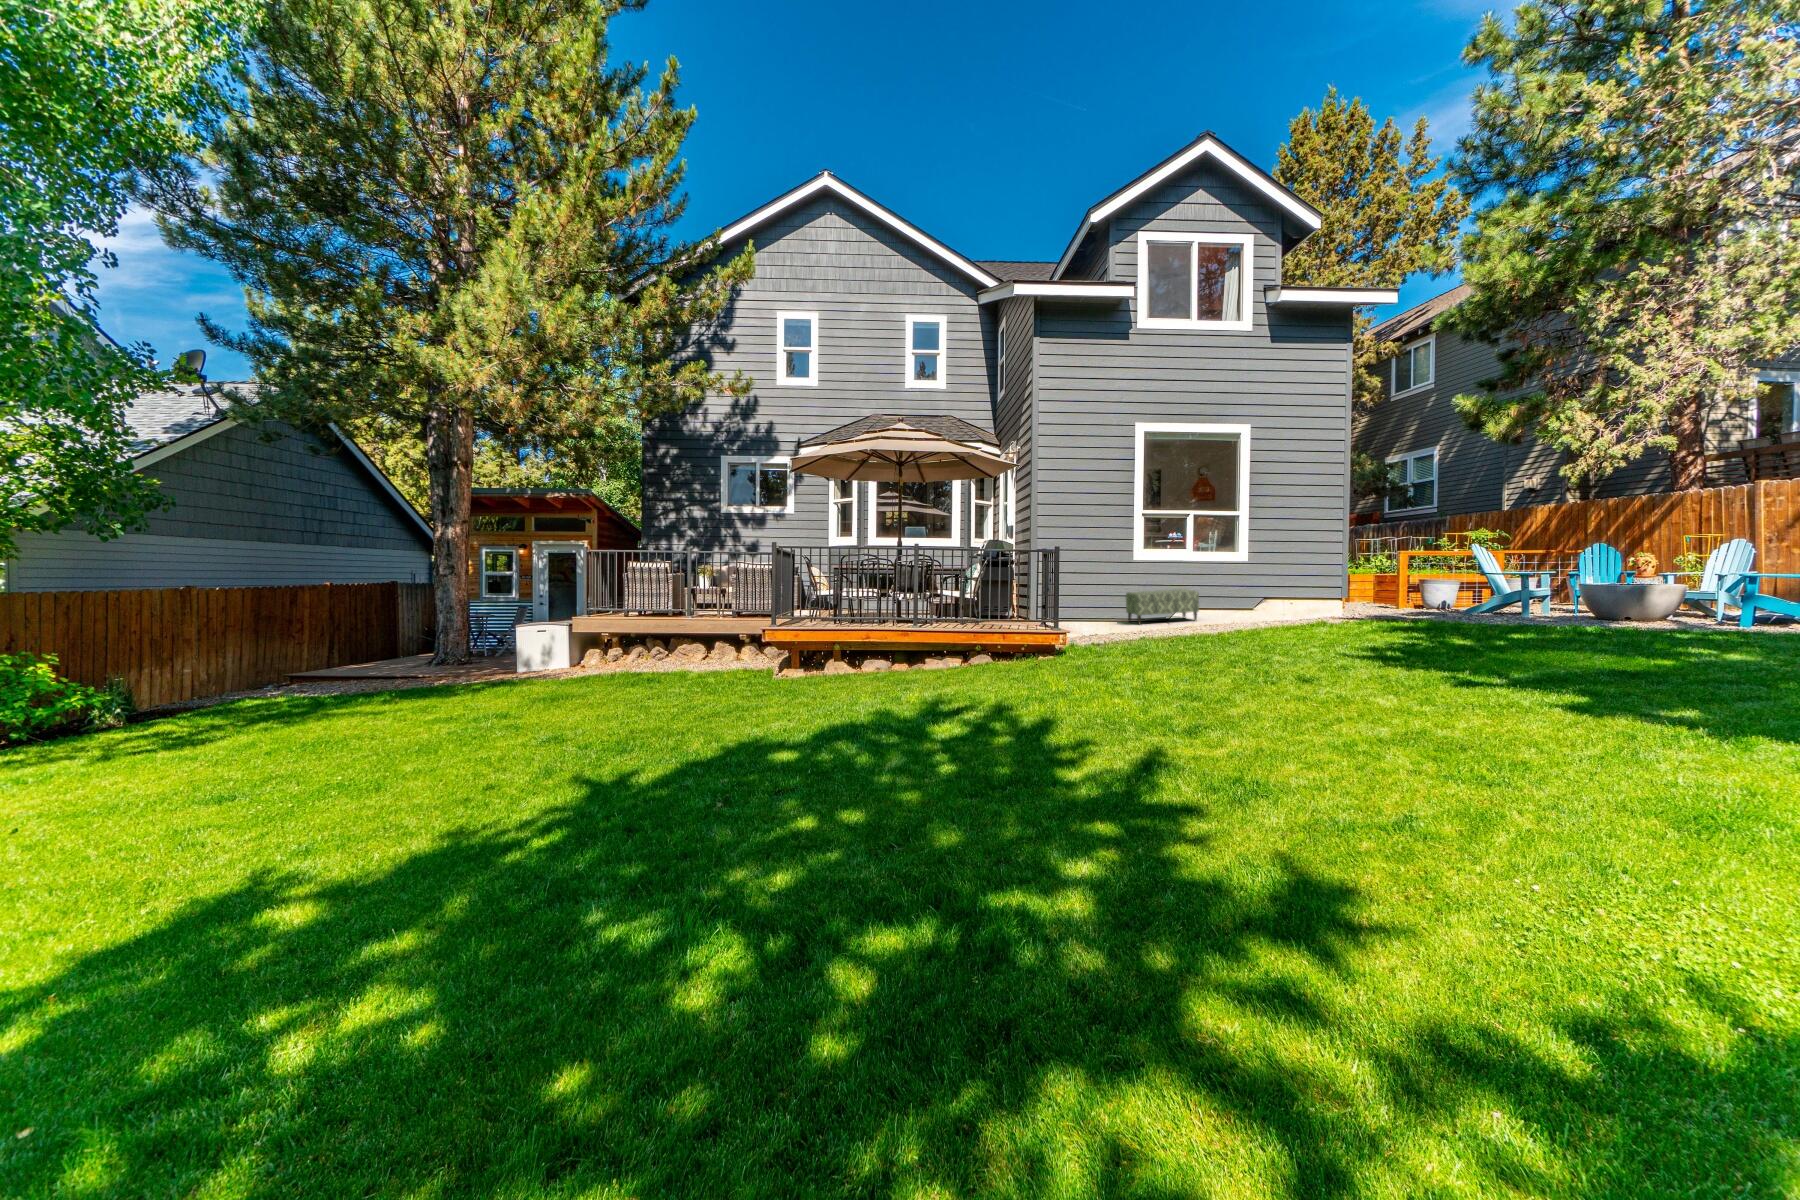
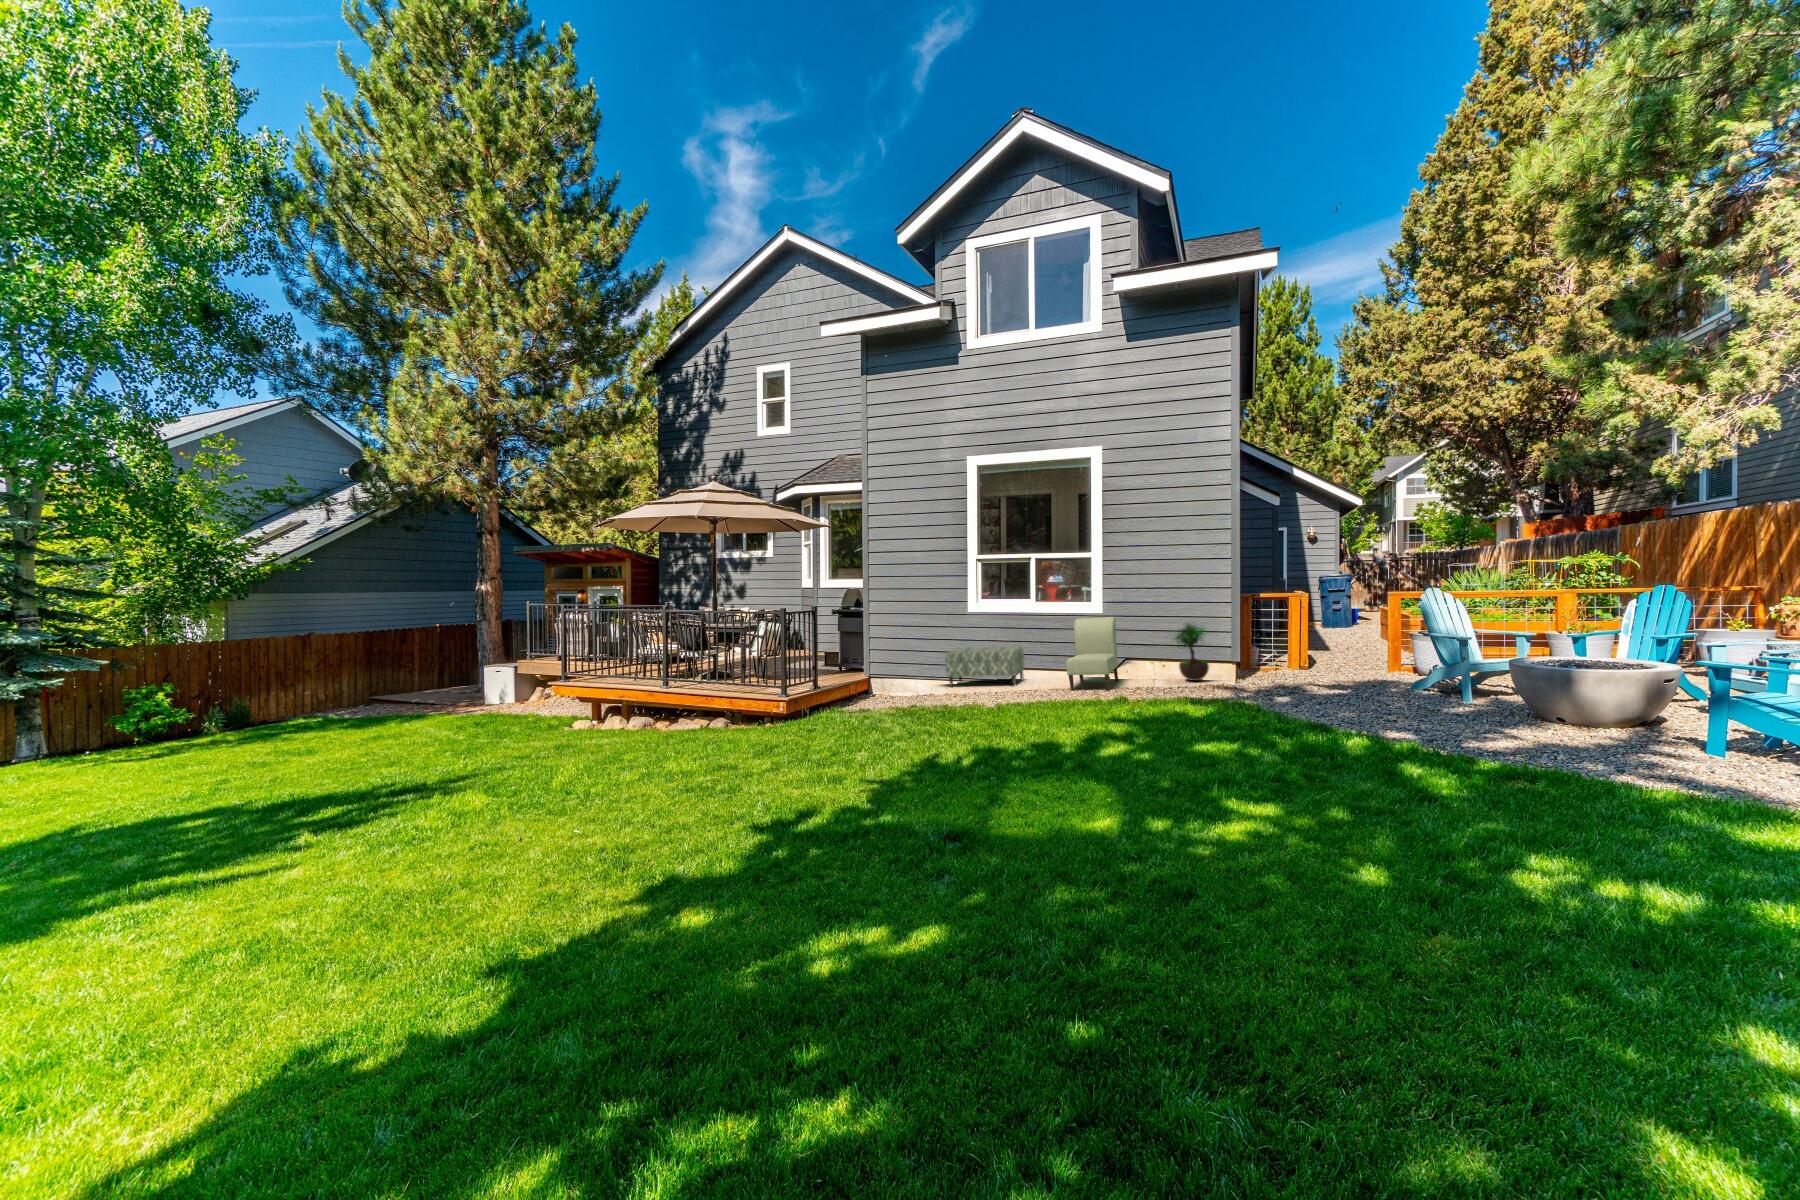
potted tree: none [1316,562,1349,611] -> present [1174,622,1209,681]
chair: none [1236,563,1293,620] -> present [1066,617,1118,690]

